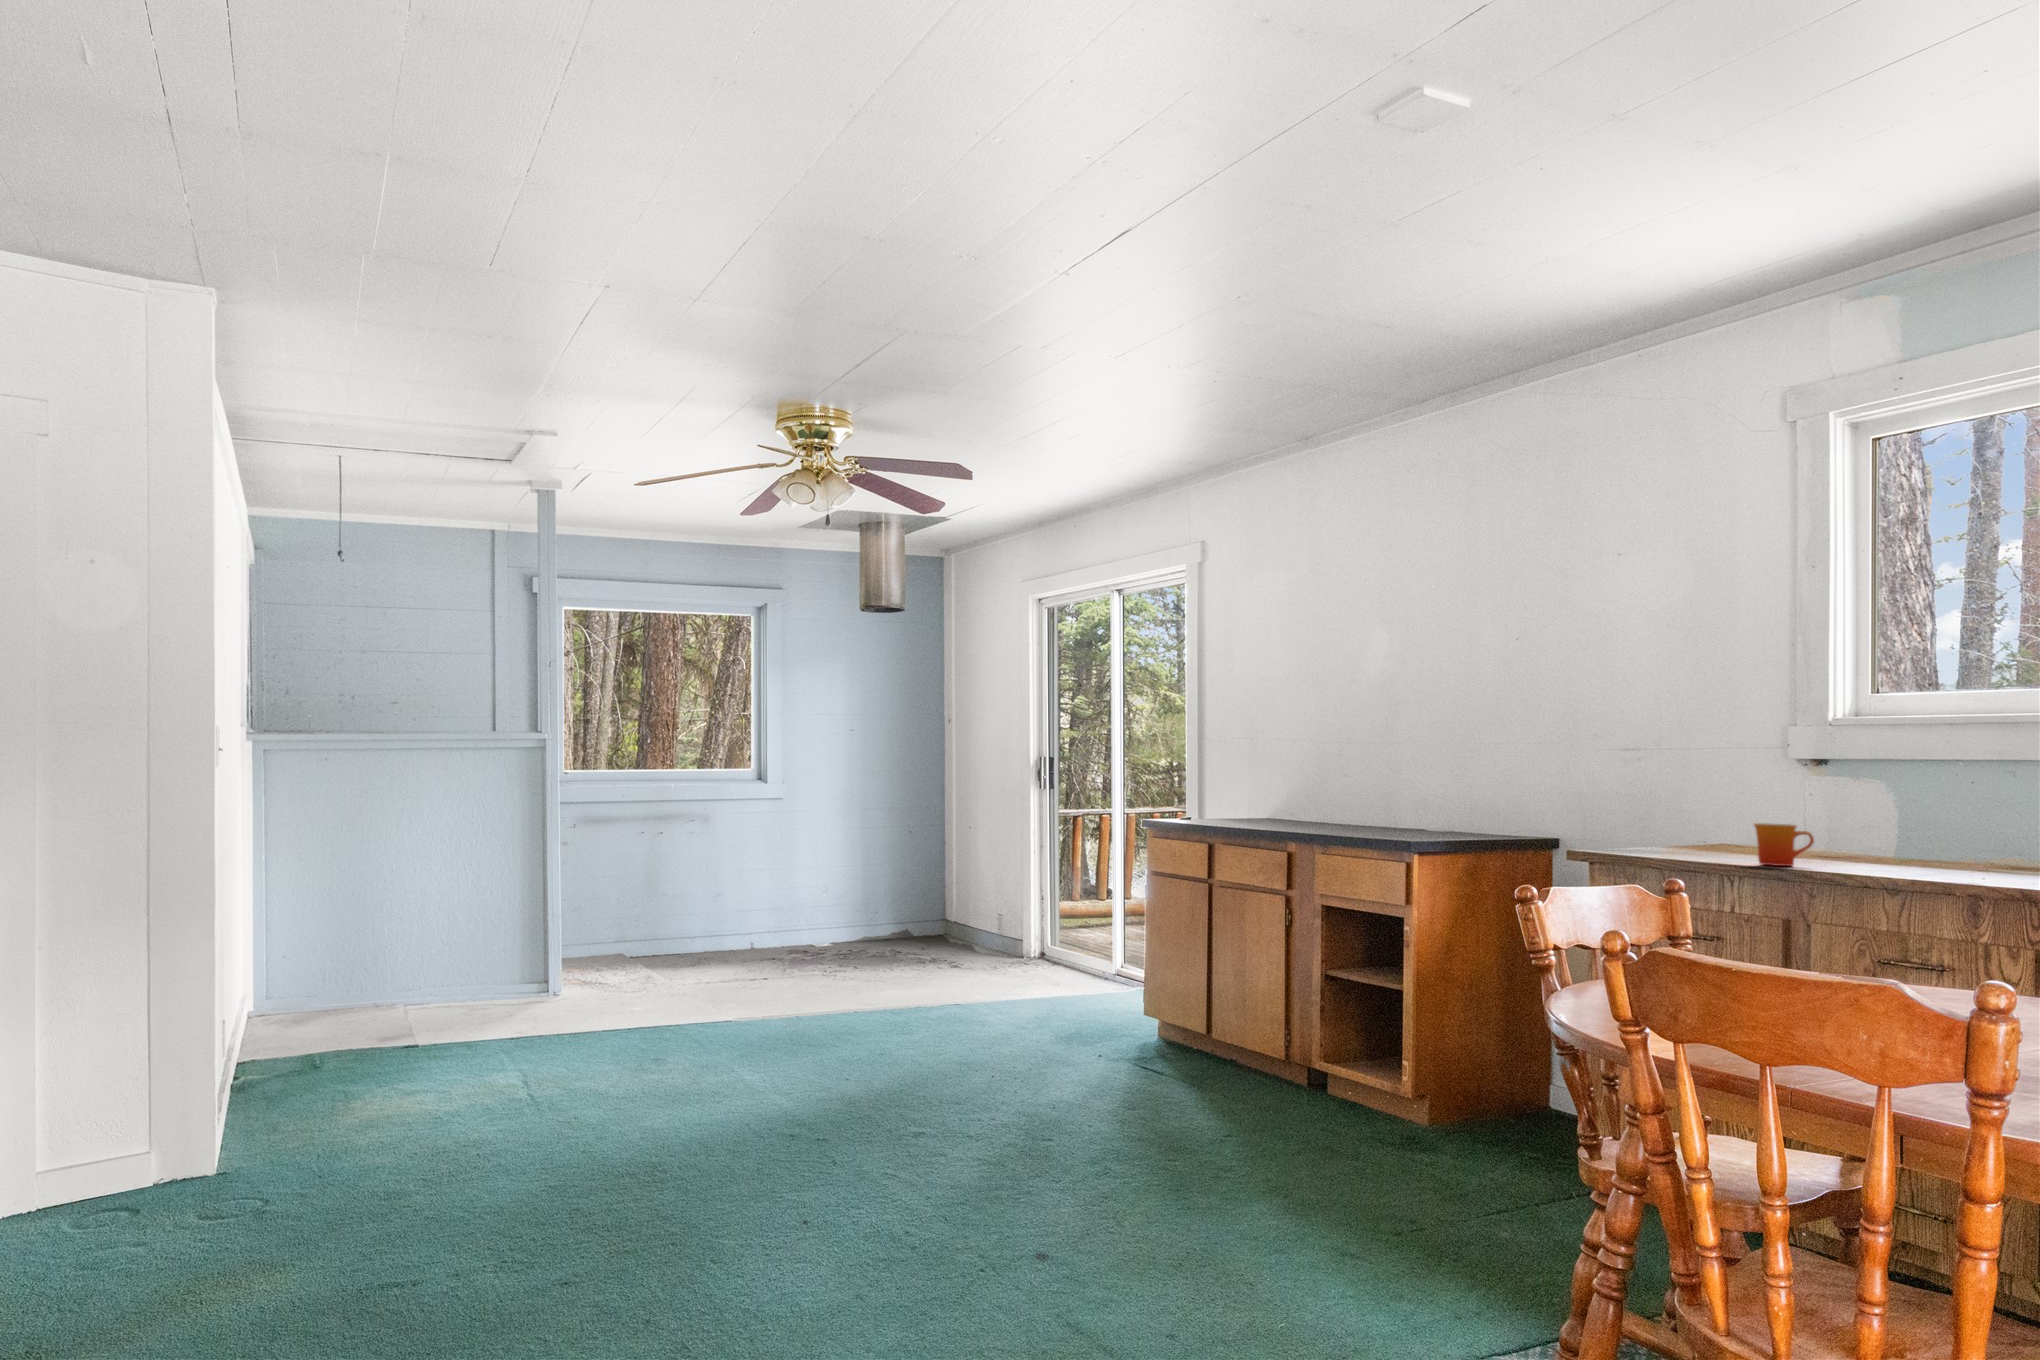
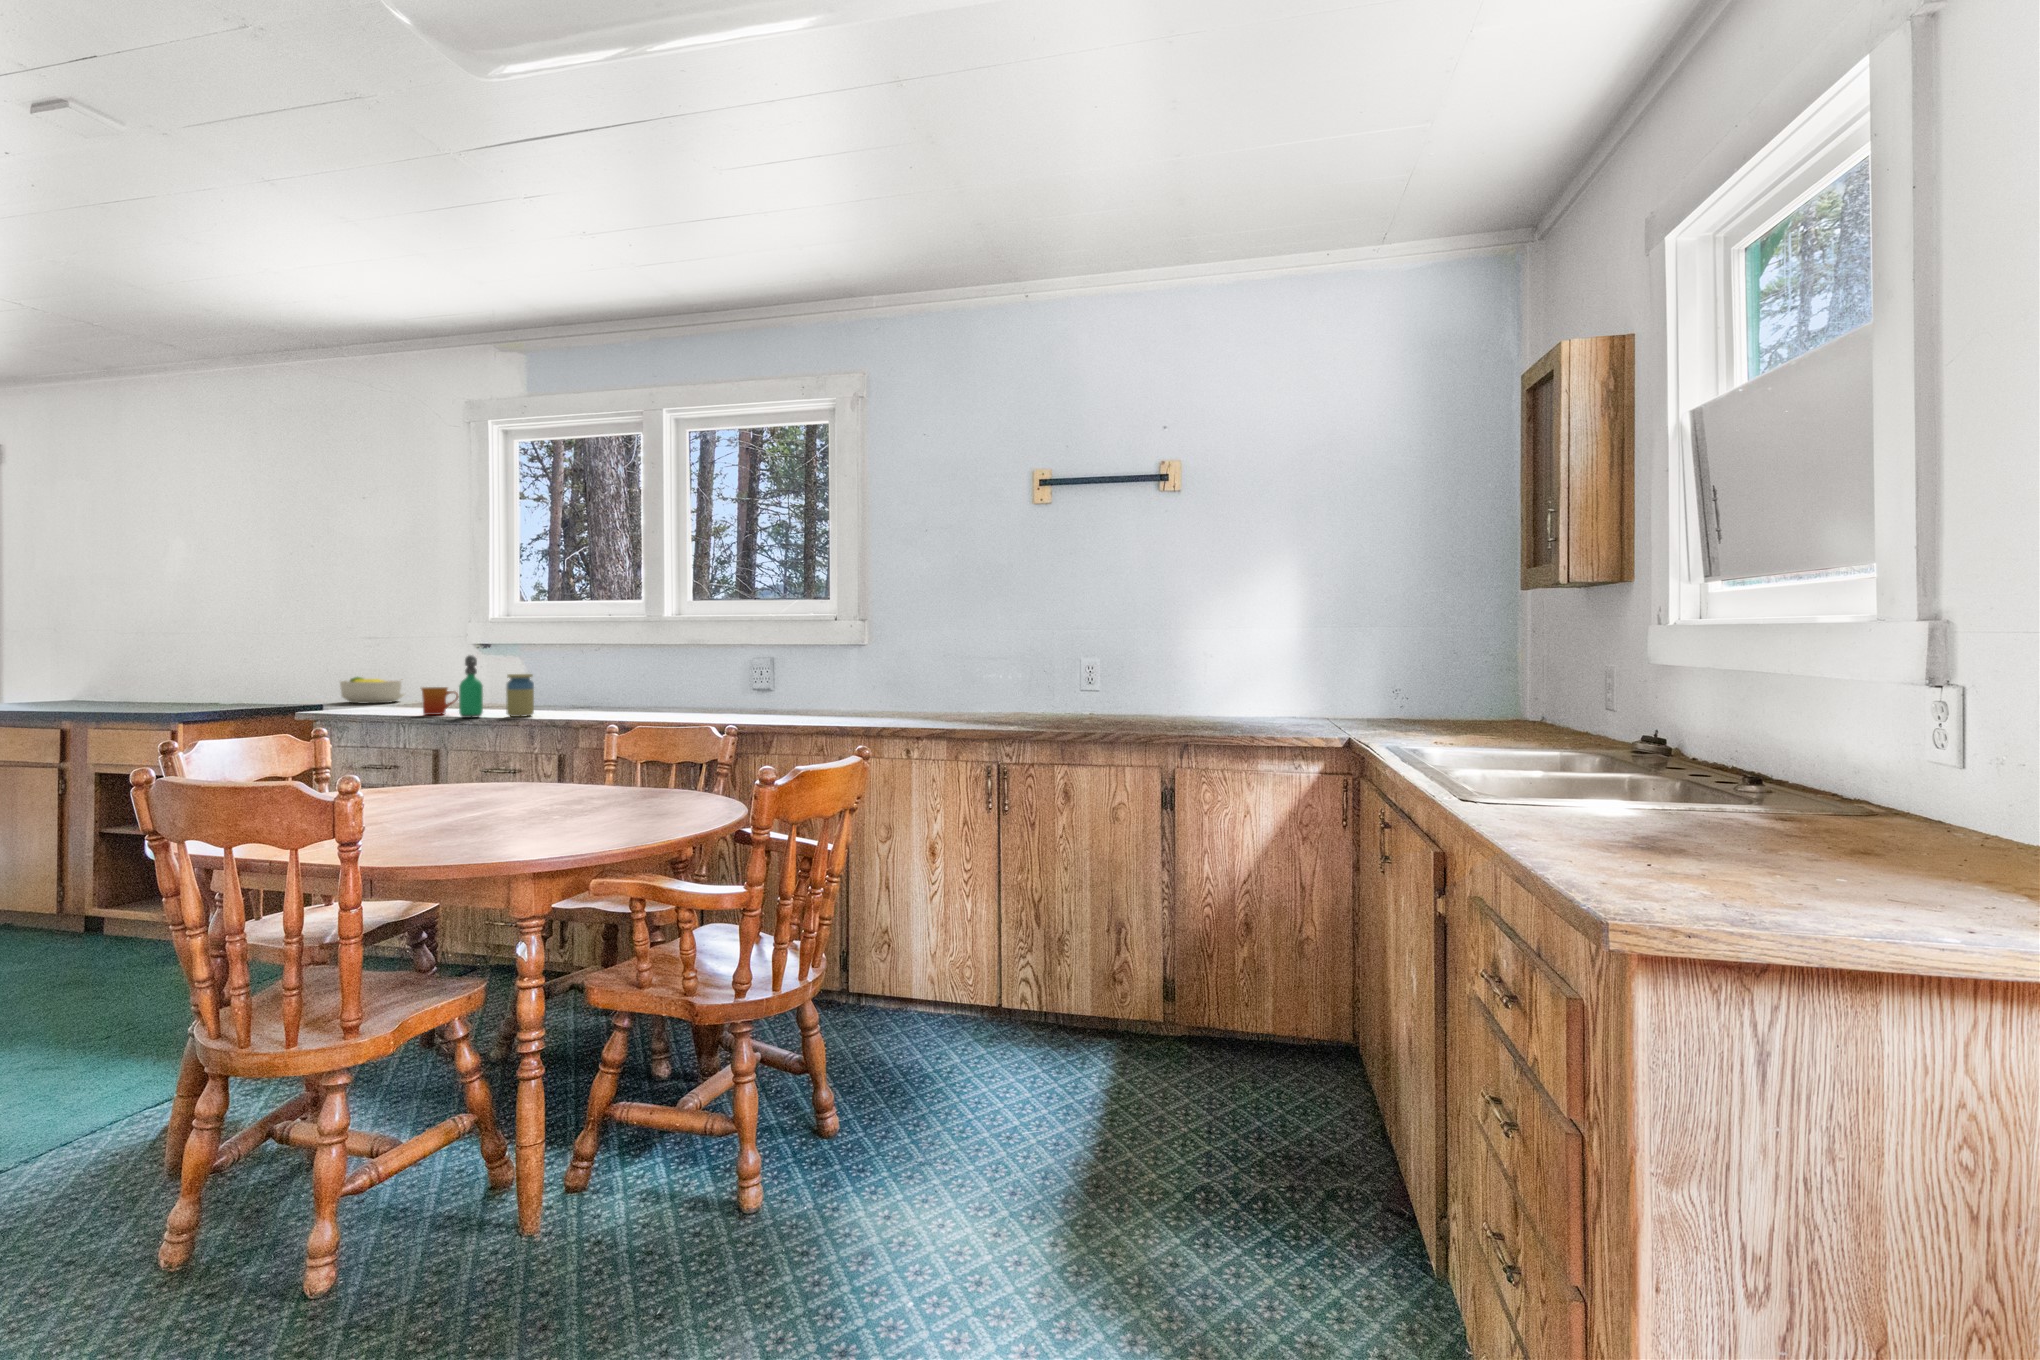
soap dispenser: none [1831,777,1873,875] -> present [459,655,483,718]
fruit bowl: none [1589,795,1678,841] -> present [340,677,404,703]
jar: none [1914,809,1968,880] -> present [506,674,534,717]

